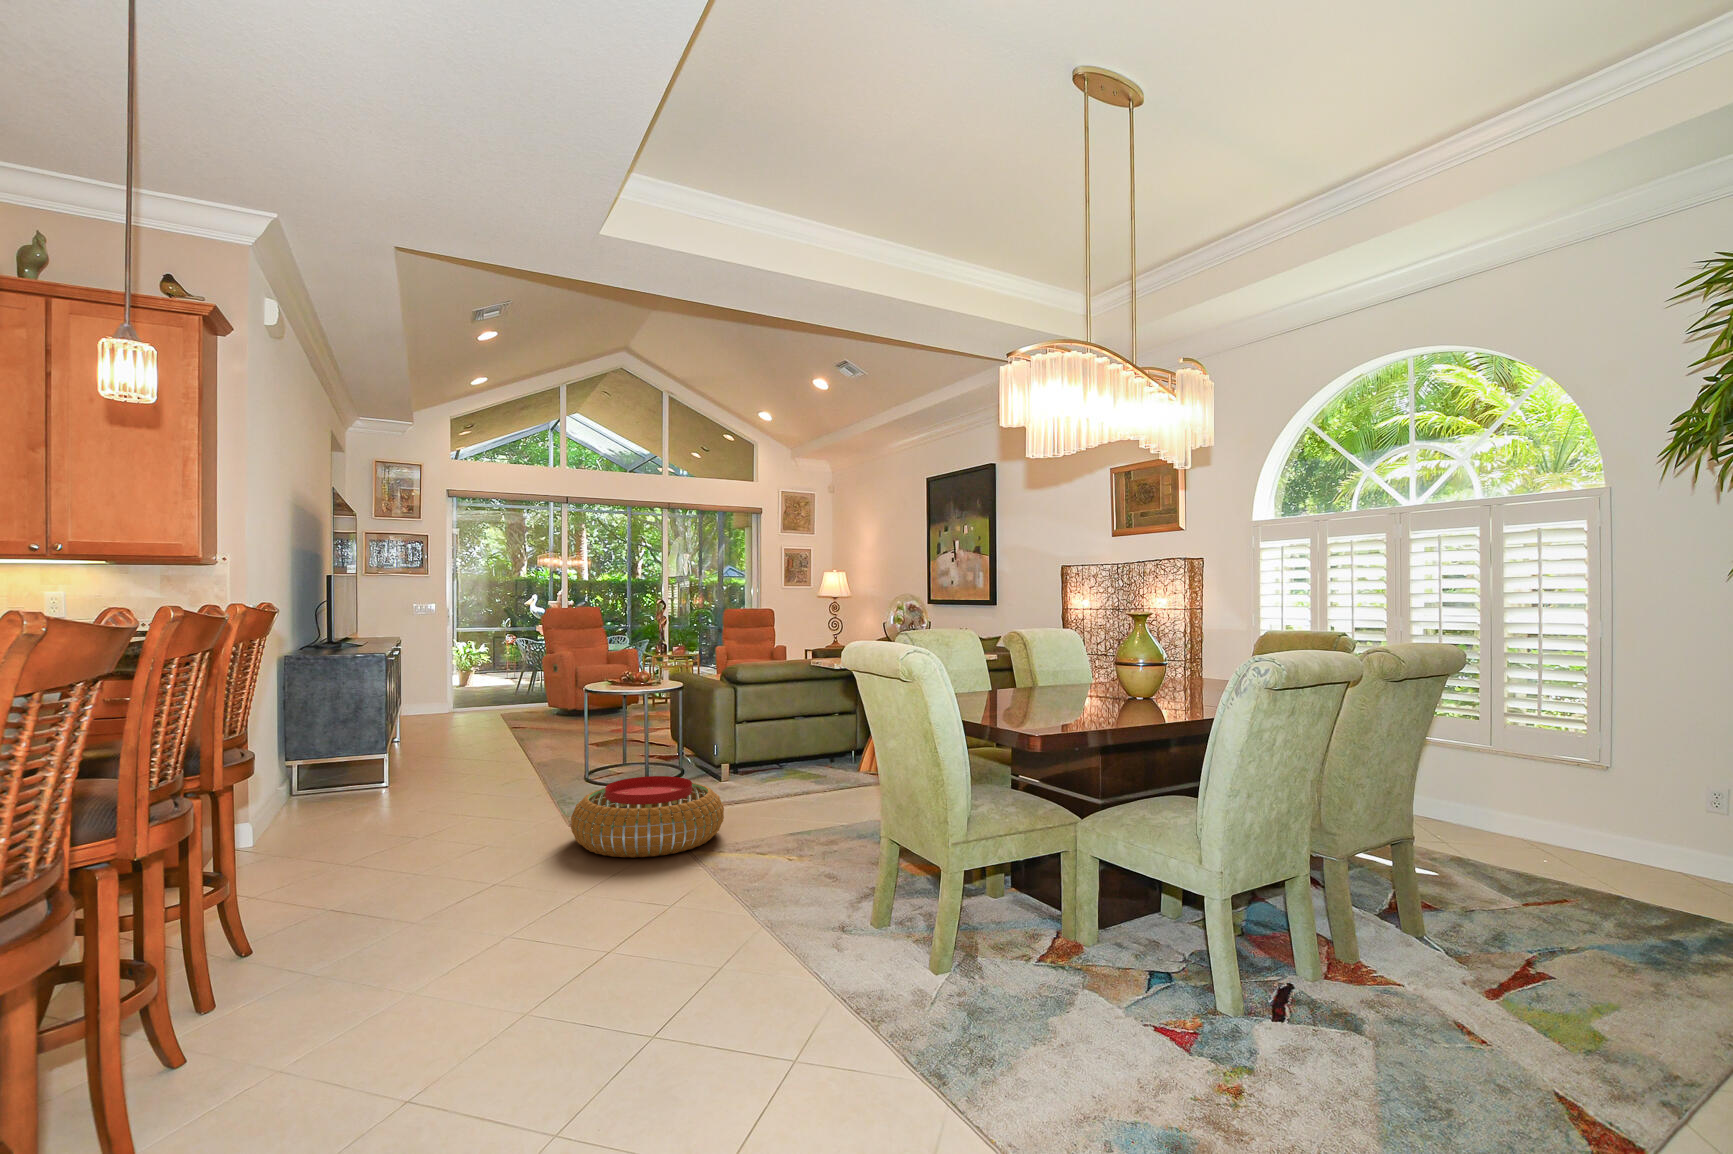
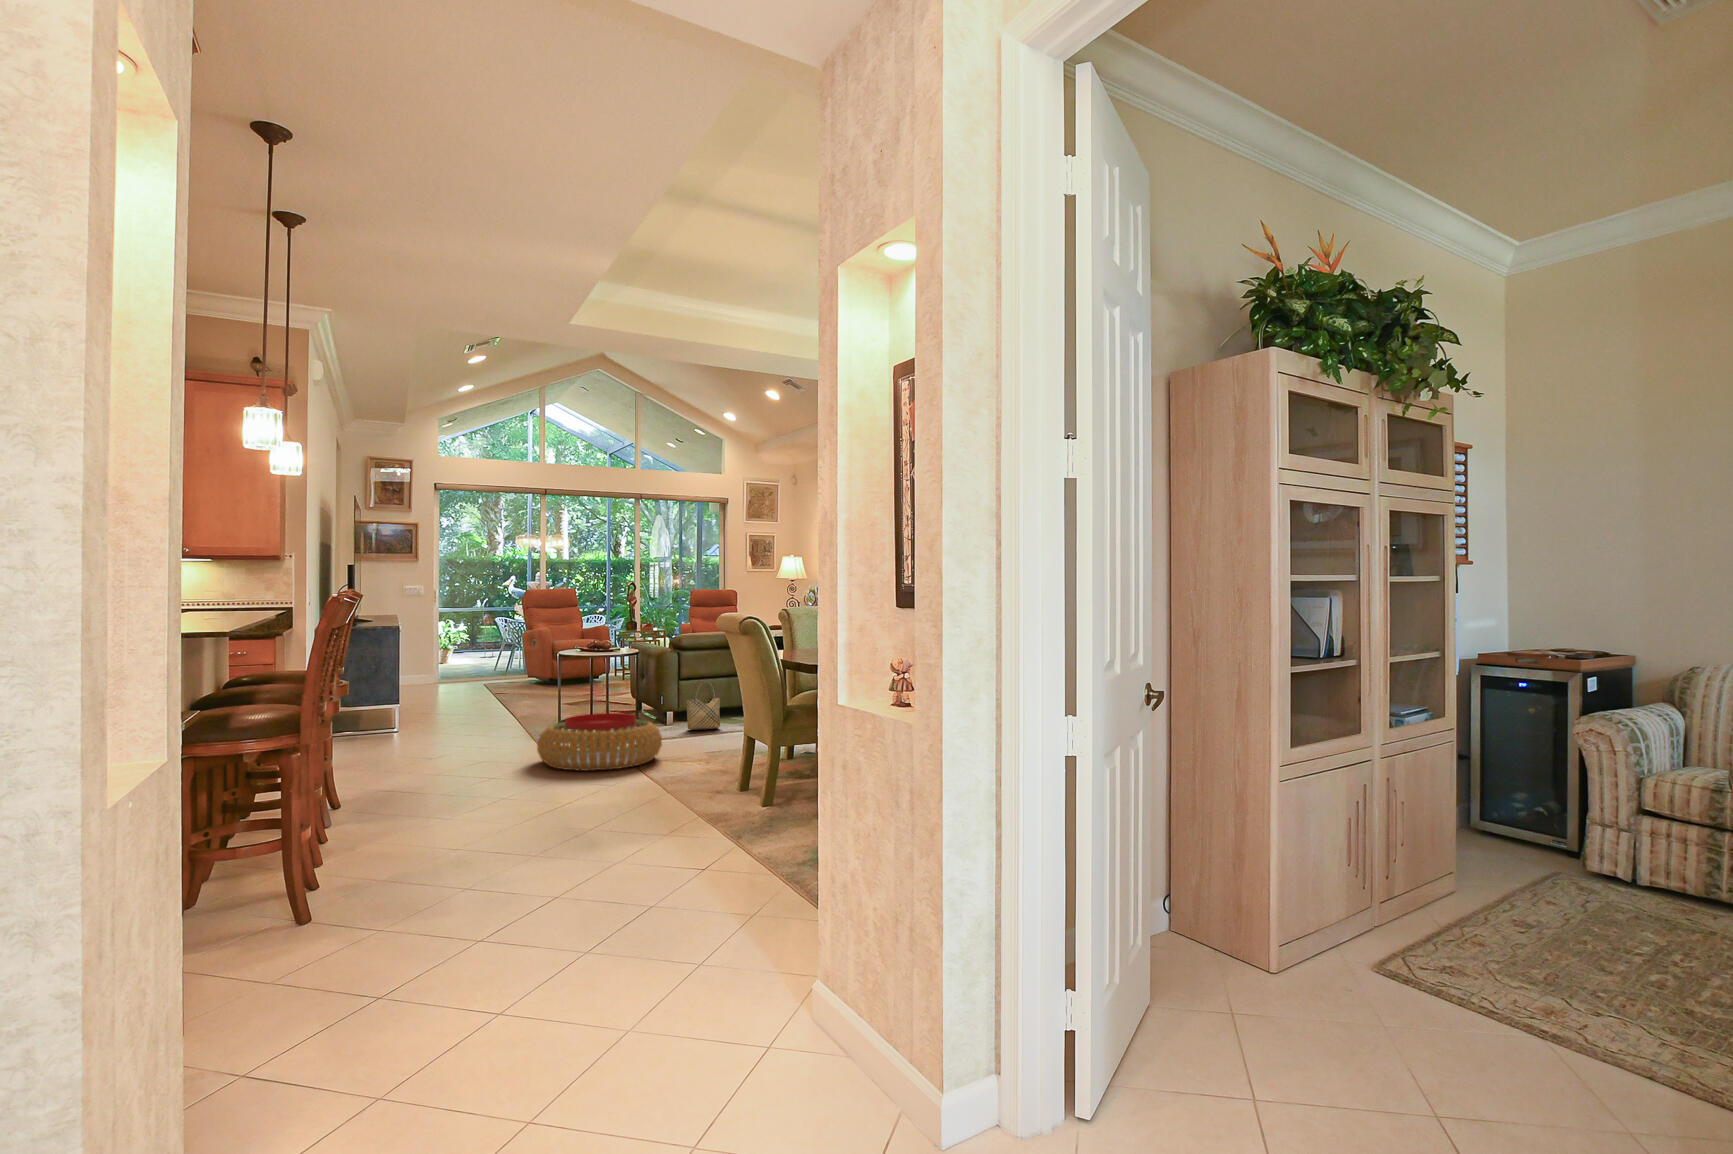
woven basket: none [740,725,780,783] -> present [686,681,720,730]

